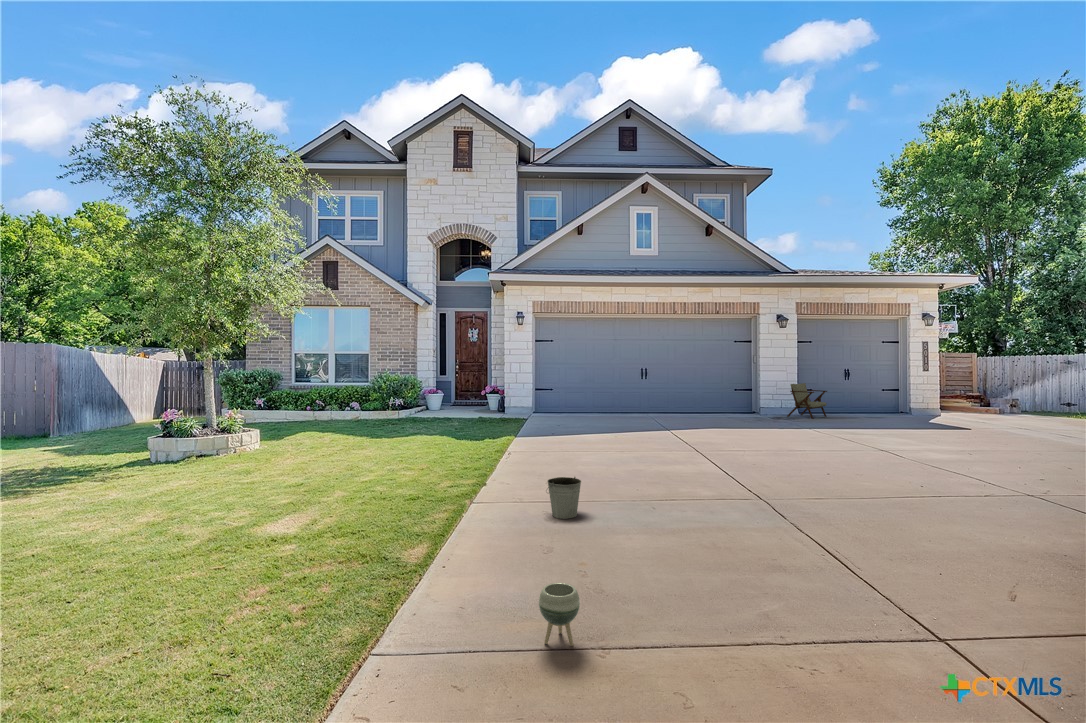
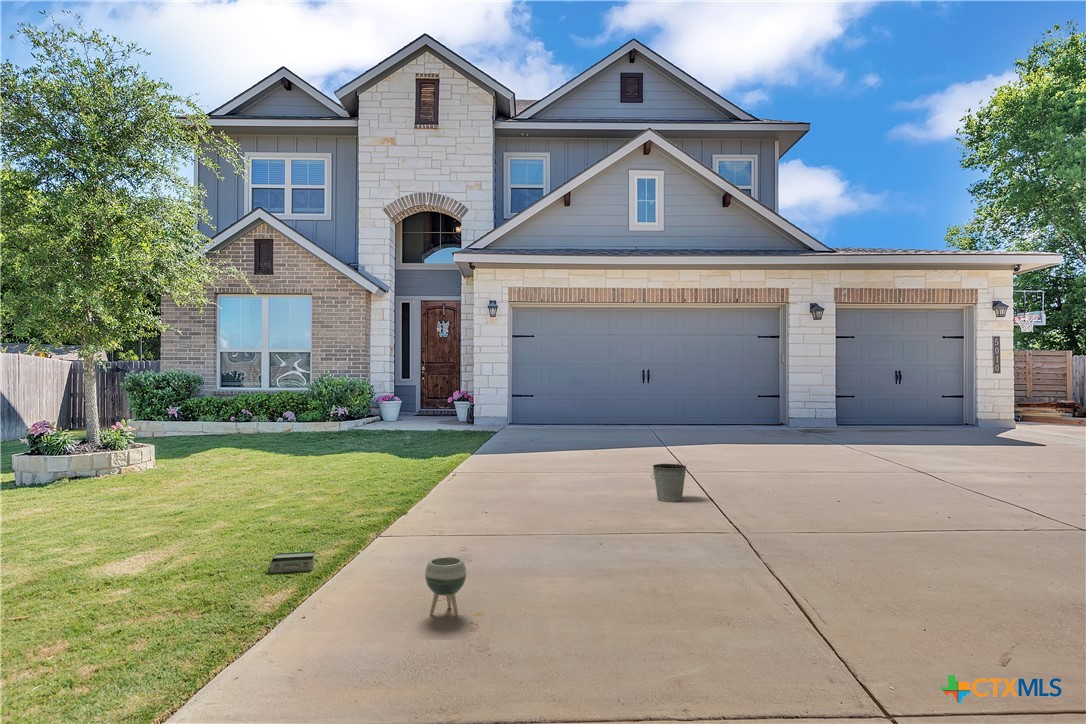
lounge chair: present [787,383,827,419] -> none [821,388,871,431]
bucket: present [546,477,581,519] -> present [651,463,686,502]
toolbox: none [371,560,411,584] -> present [270,551,315,573]

